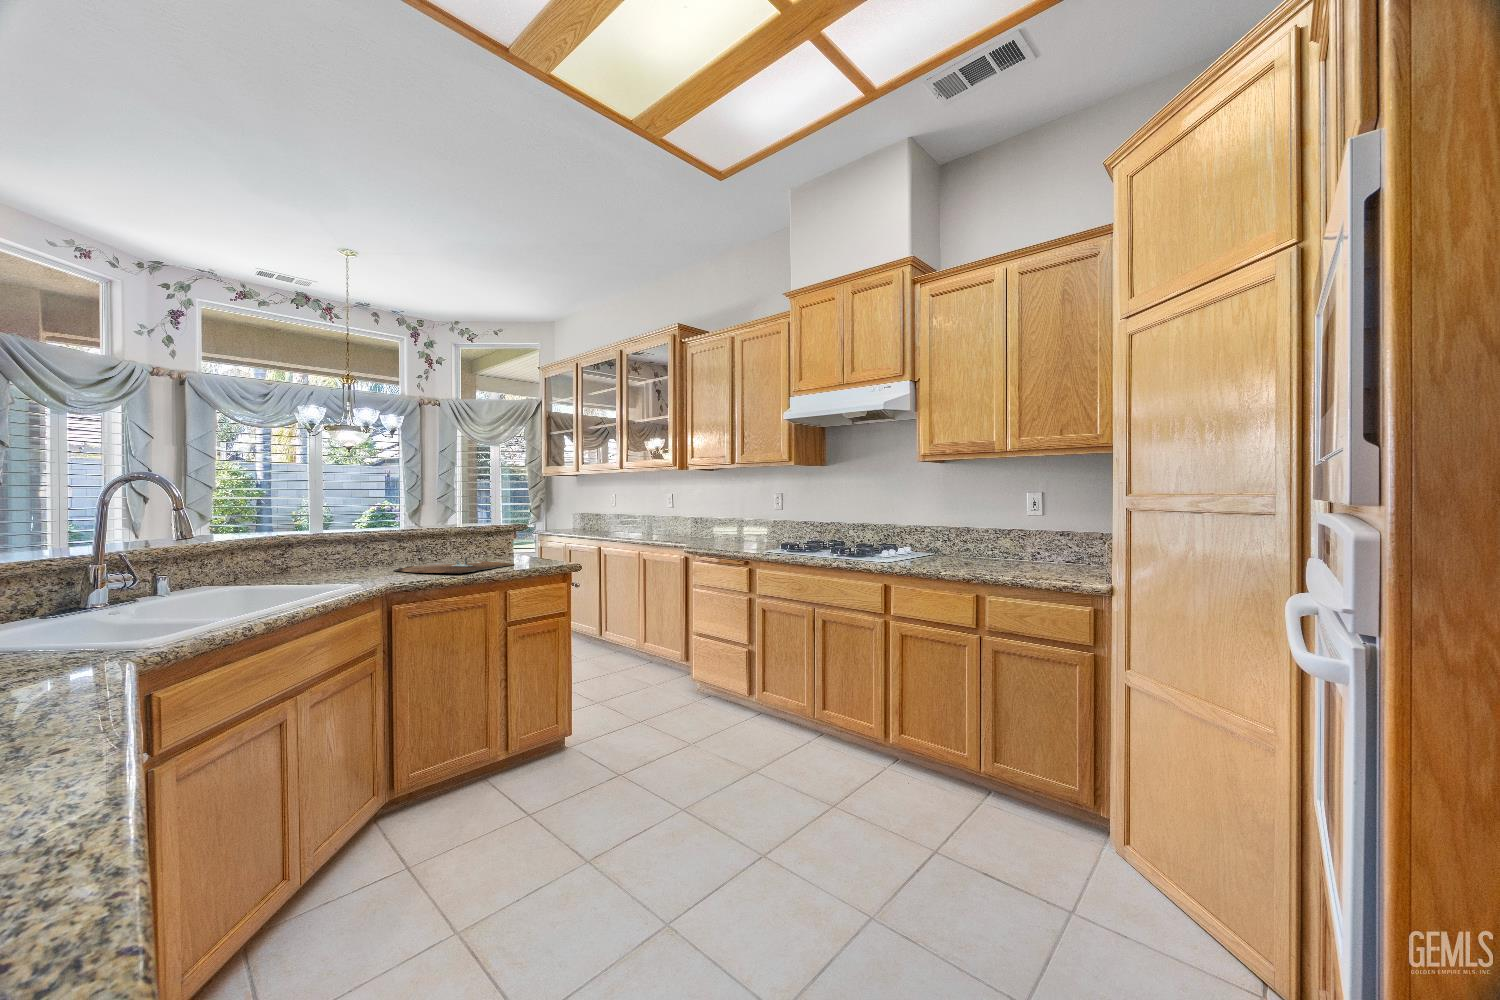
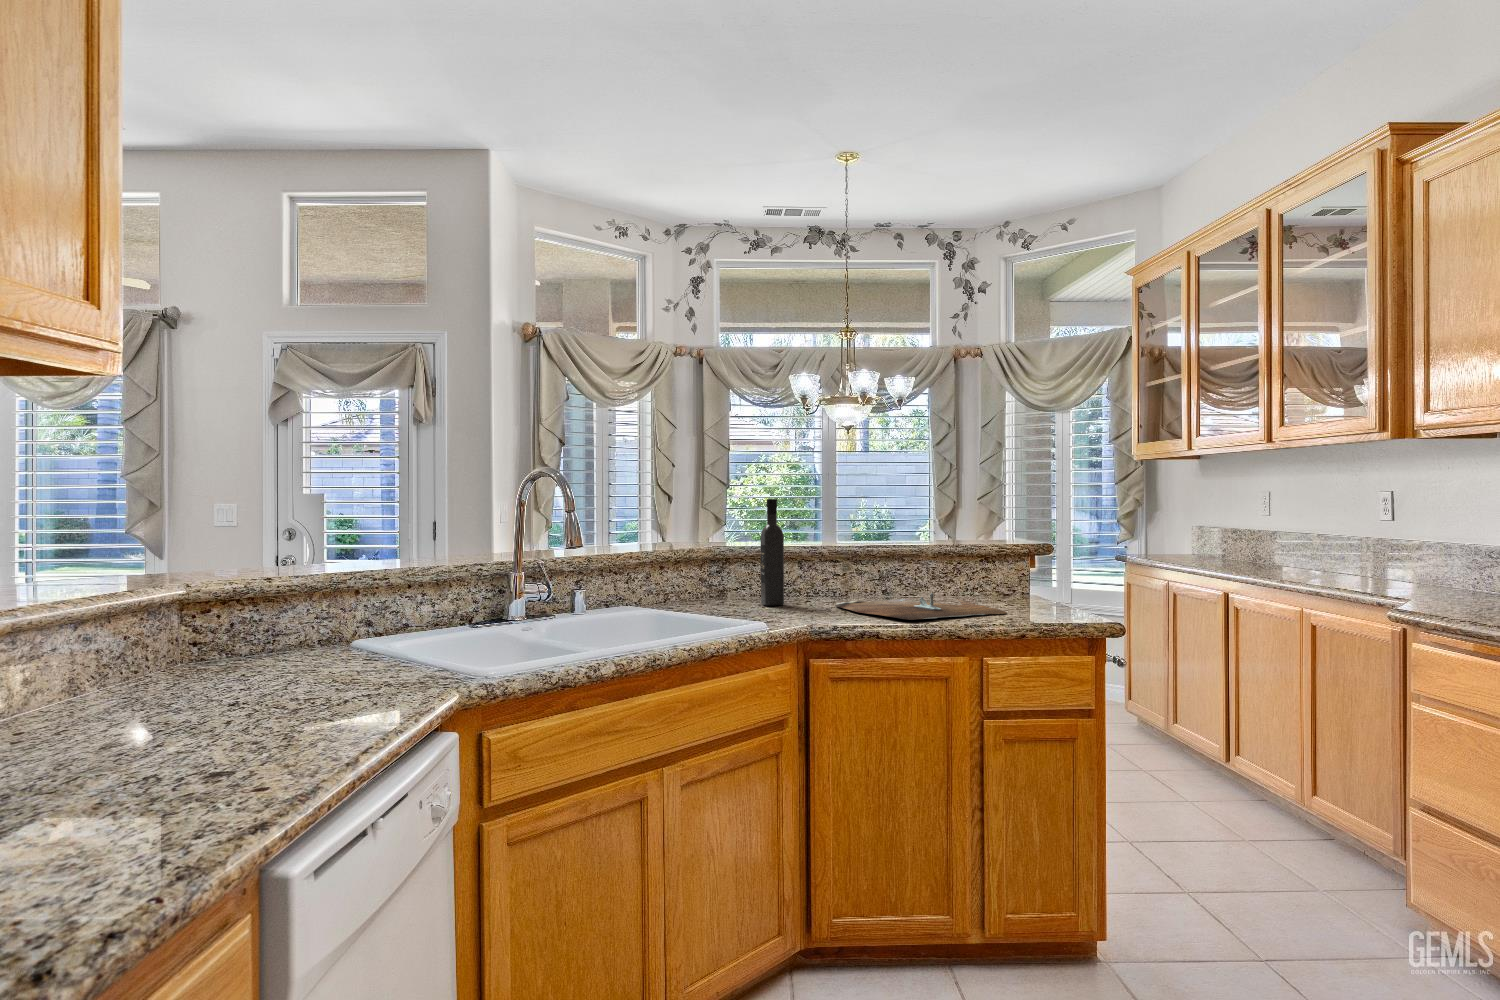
wine bottle: none [328,499,350,575] -> present [761,499,784,606]

